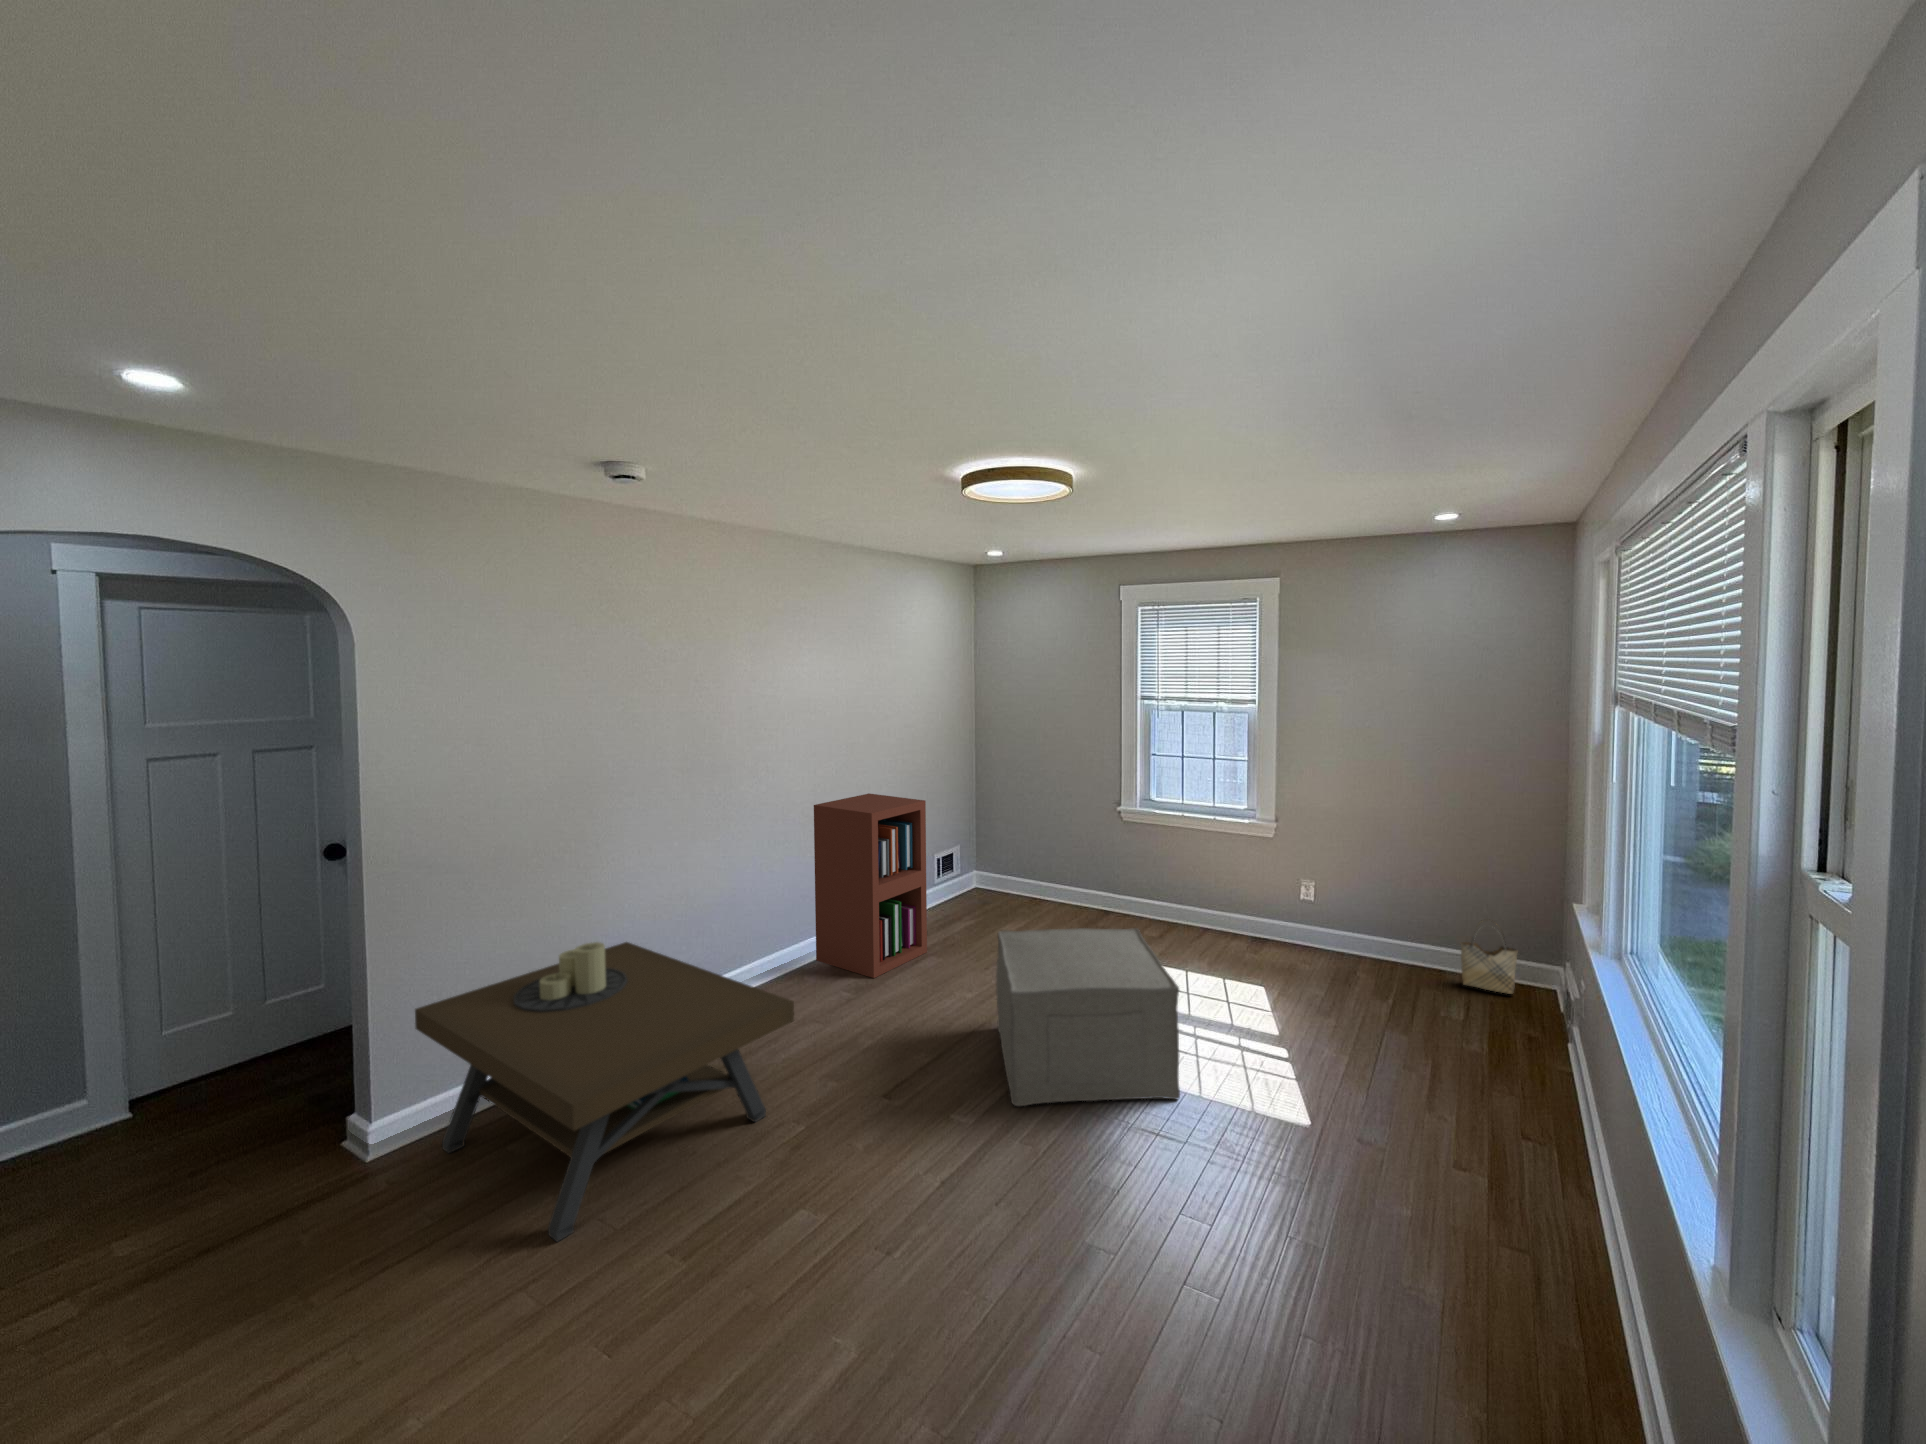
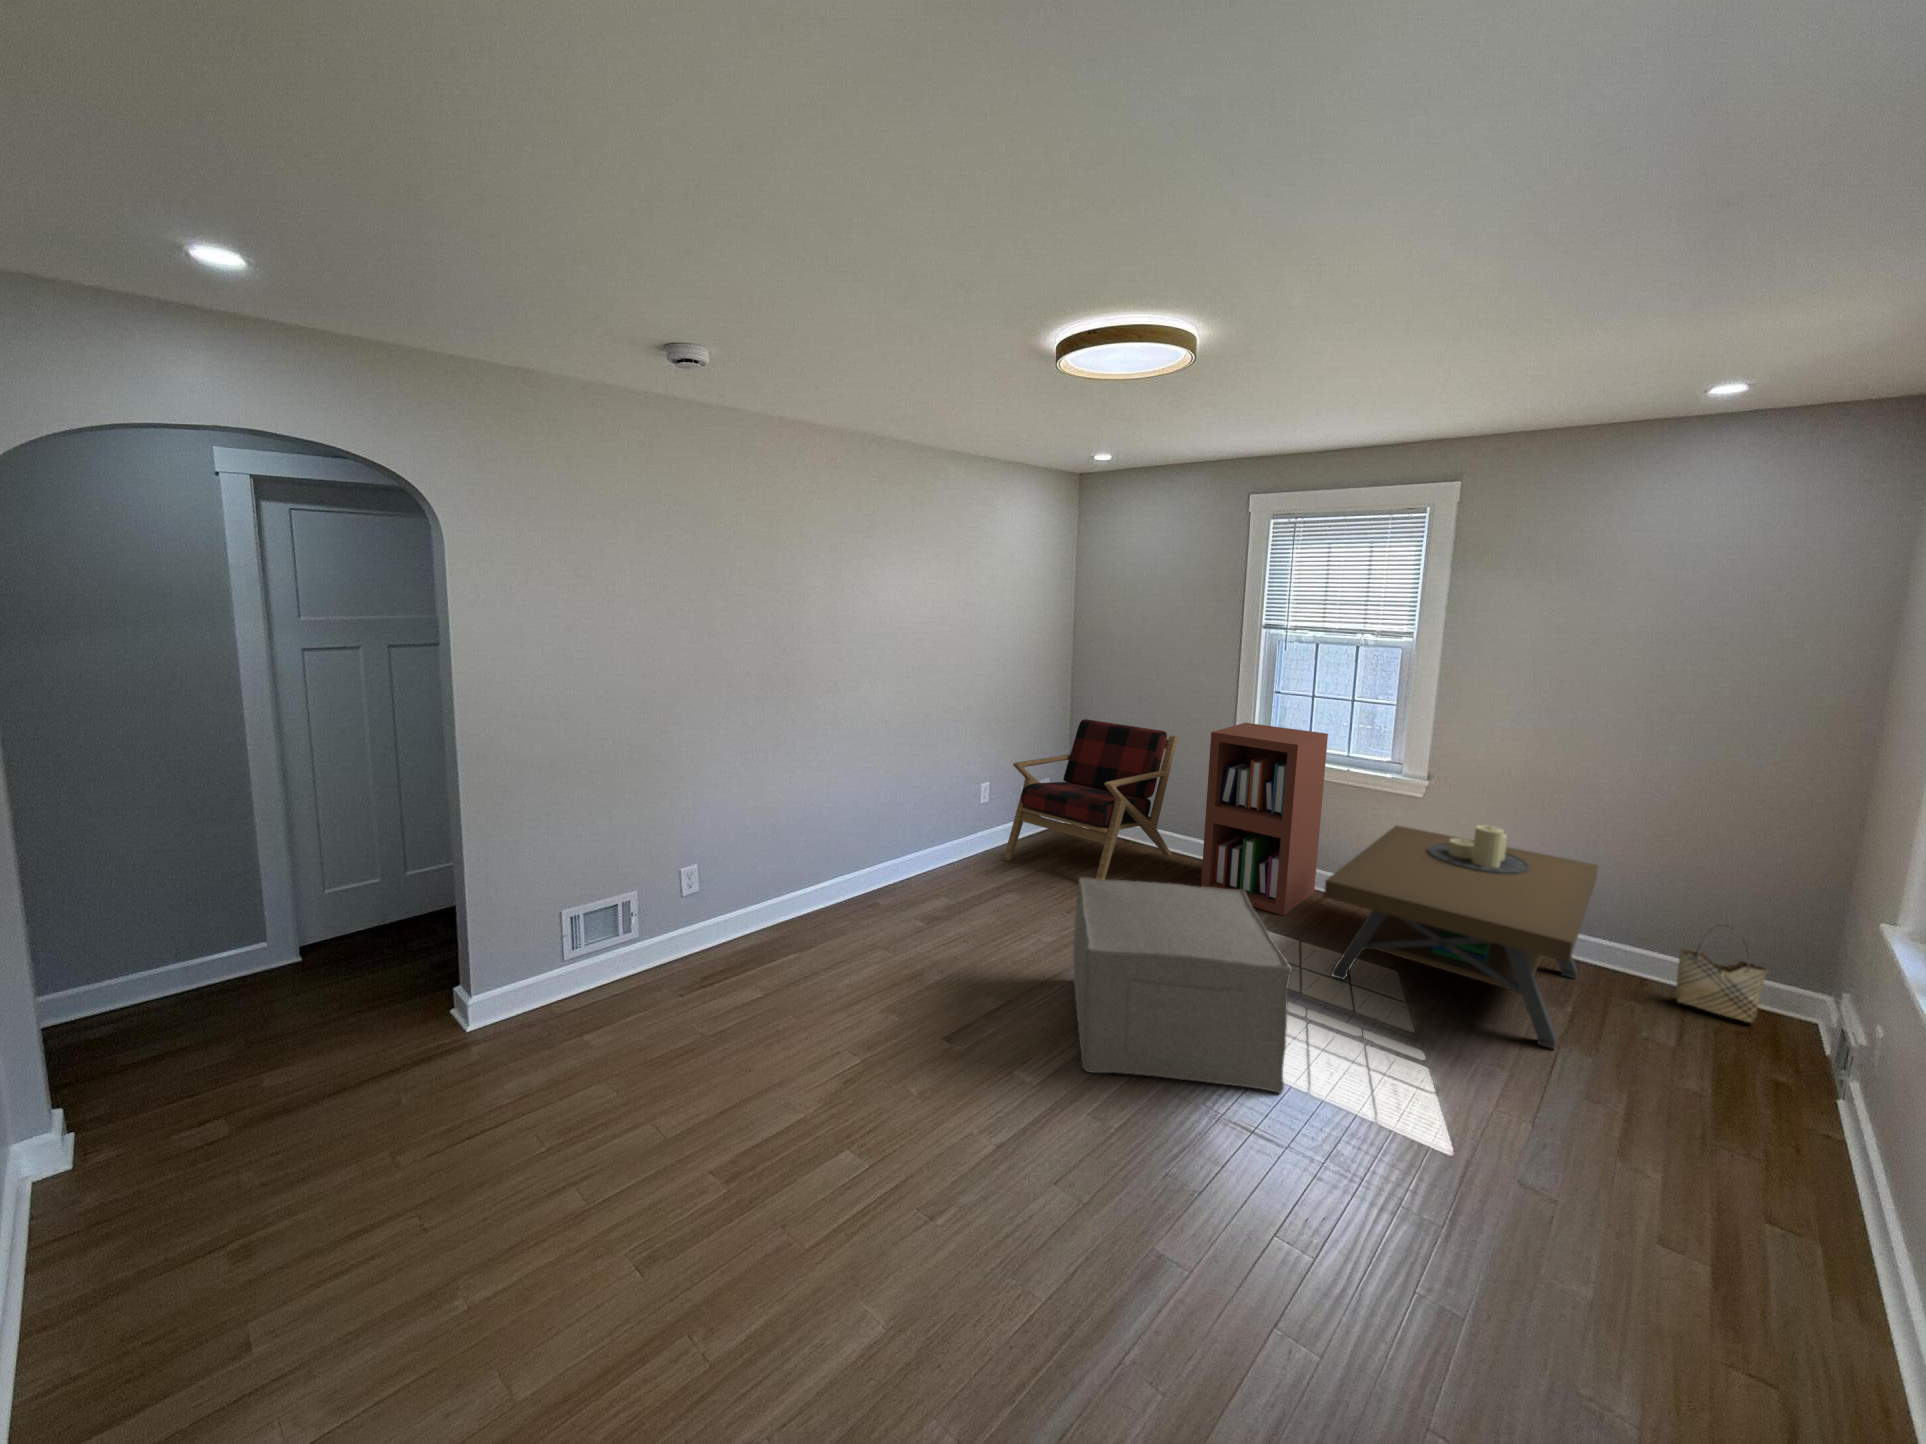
armchair: none [924,788,1076,945] -> present [1004,719,1177,880]
bookshelf: present [814,793,927,978] -> present [1201,723,1328,916]
coffee table: present [415,942,794,1241] -> present [1324,825,1598,1049]

